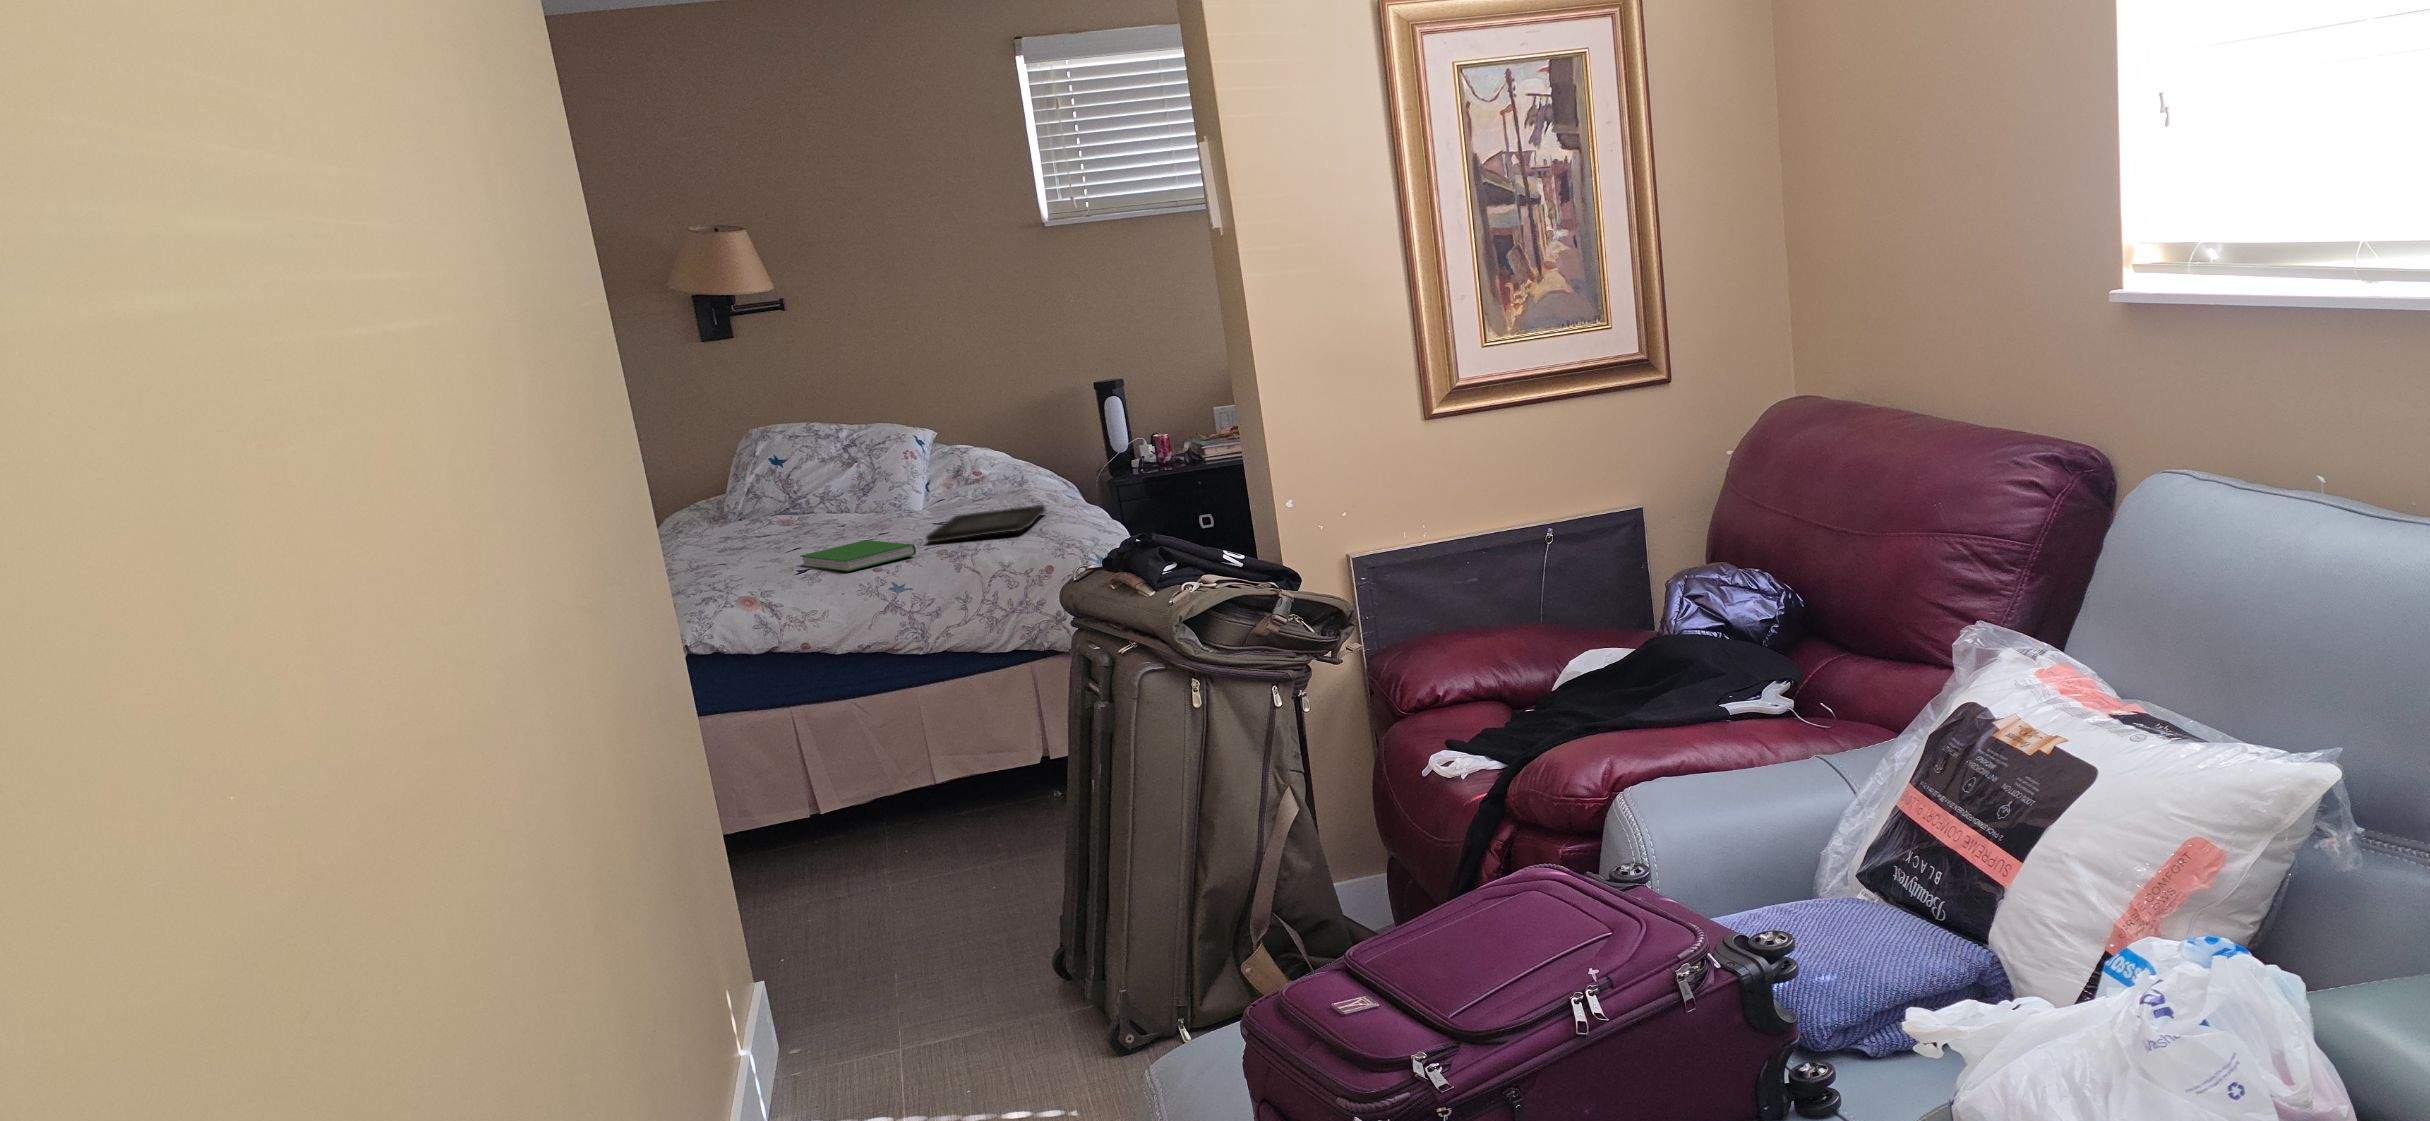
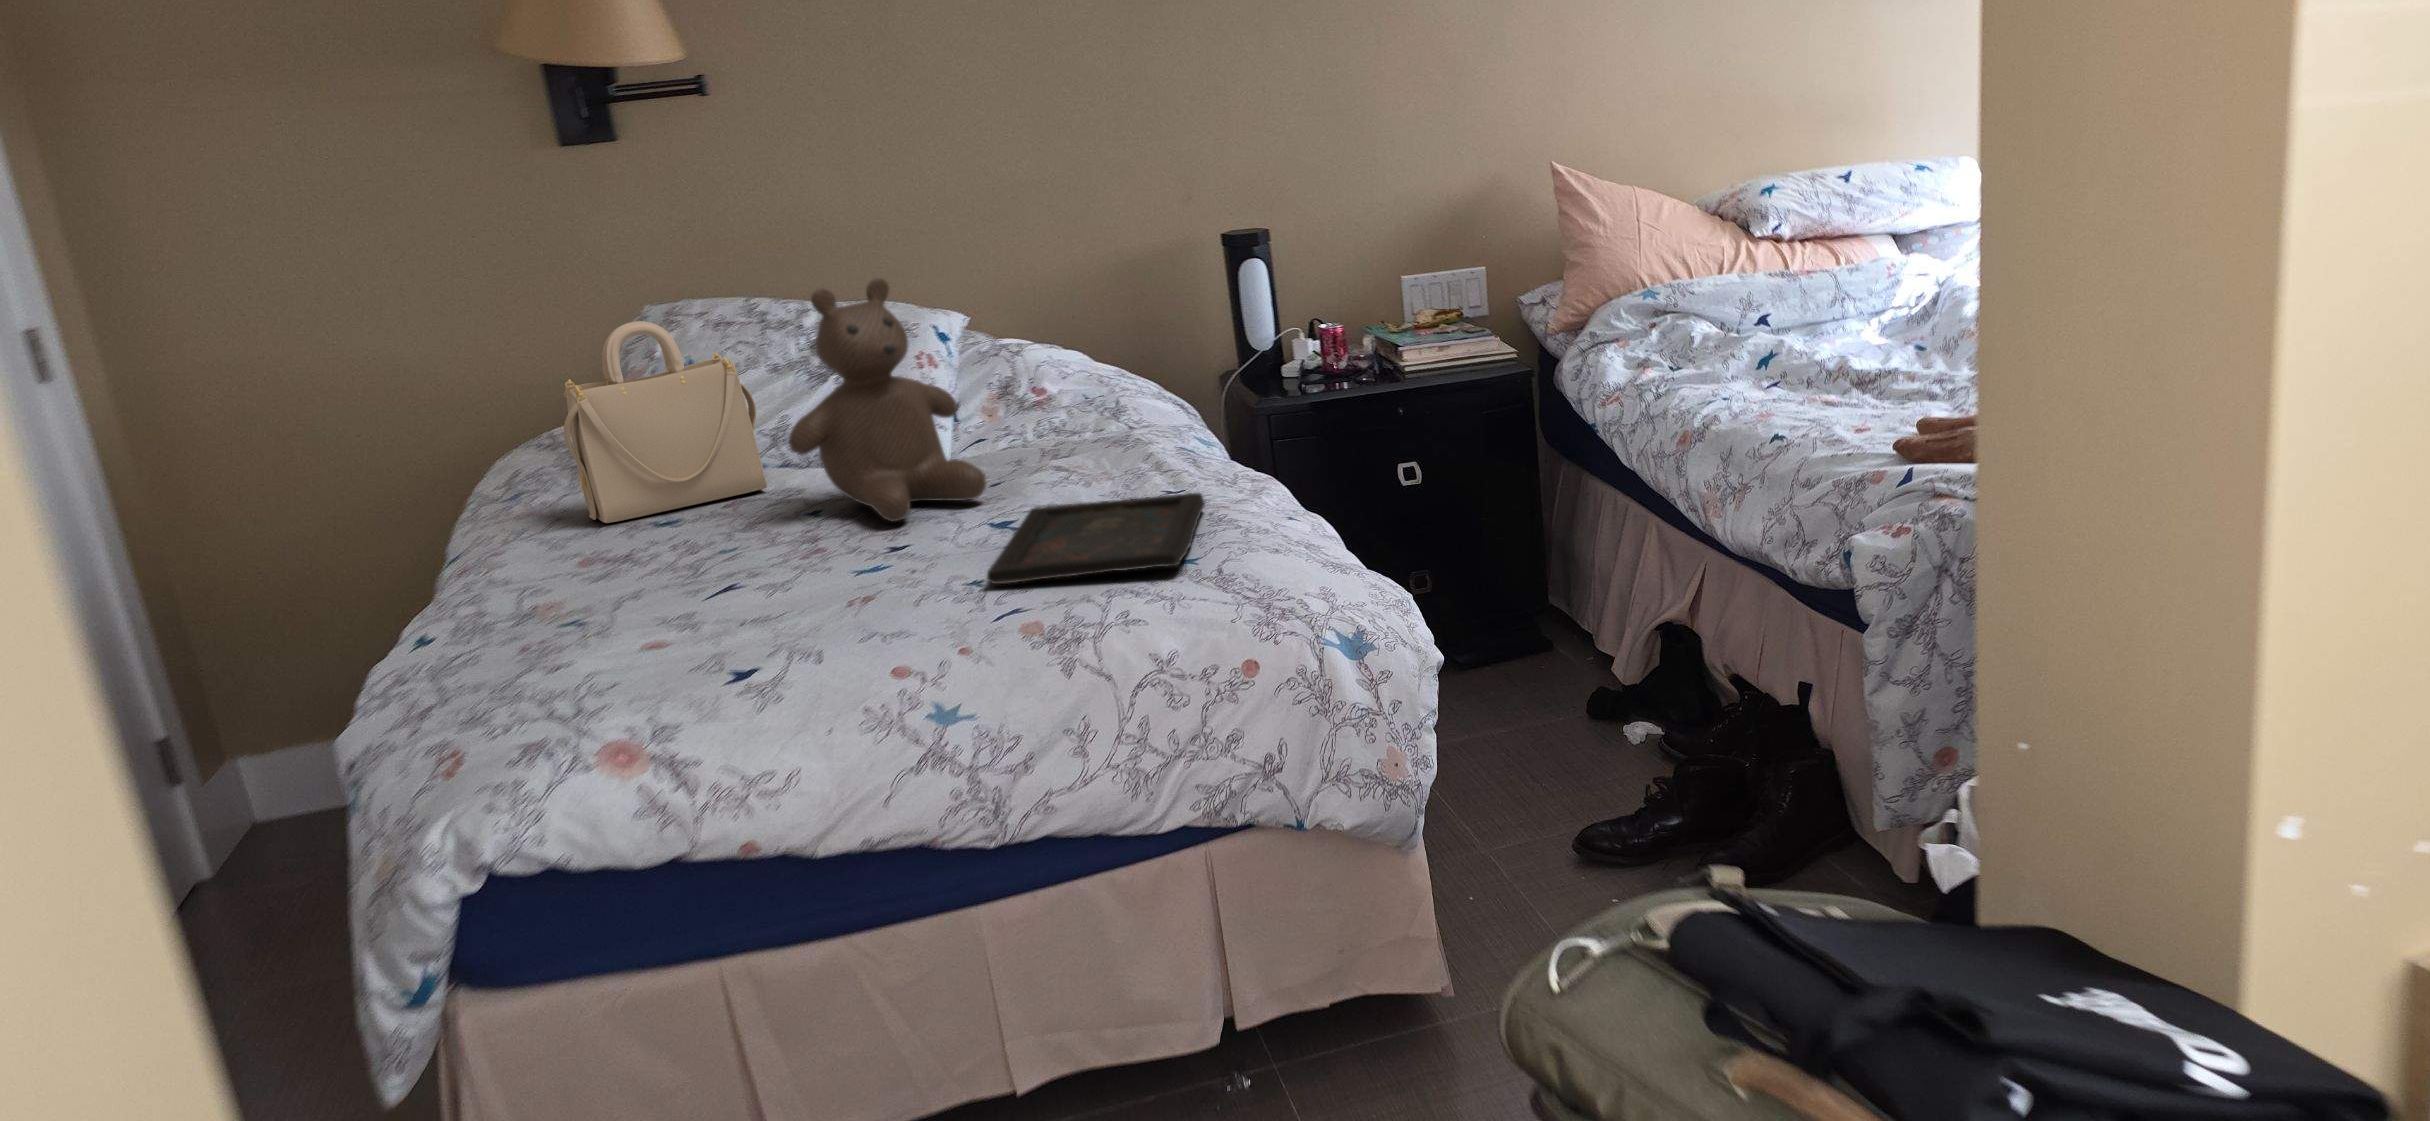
teddy bear: none [829,400,935,525] -> present [789,278,987,521]
handbag: none [710,427,819,534] -> present [564,321,767,523]
hardcover book: present [800,540,916,572] -> none [733,577,974,674]

